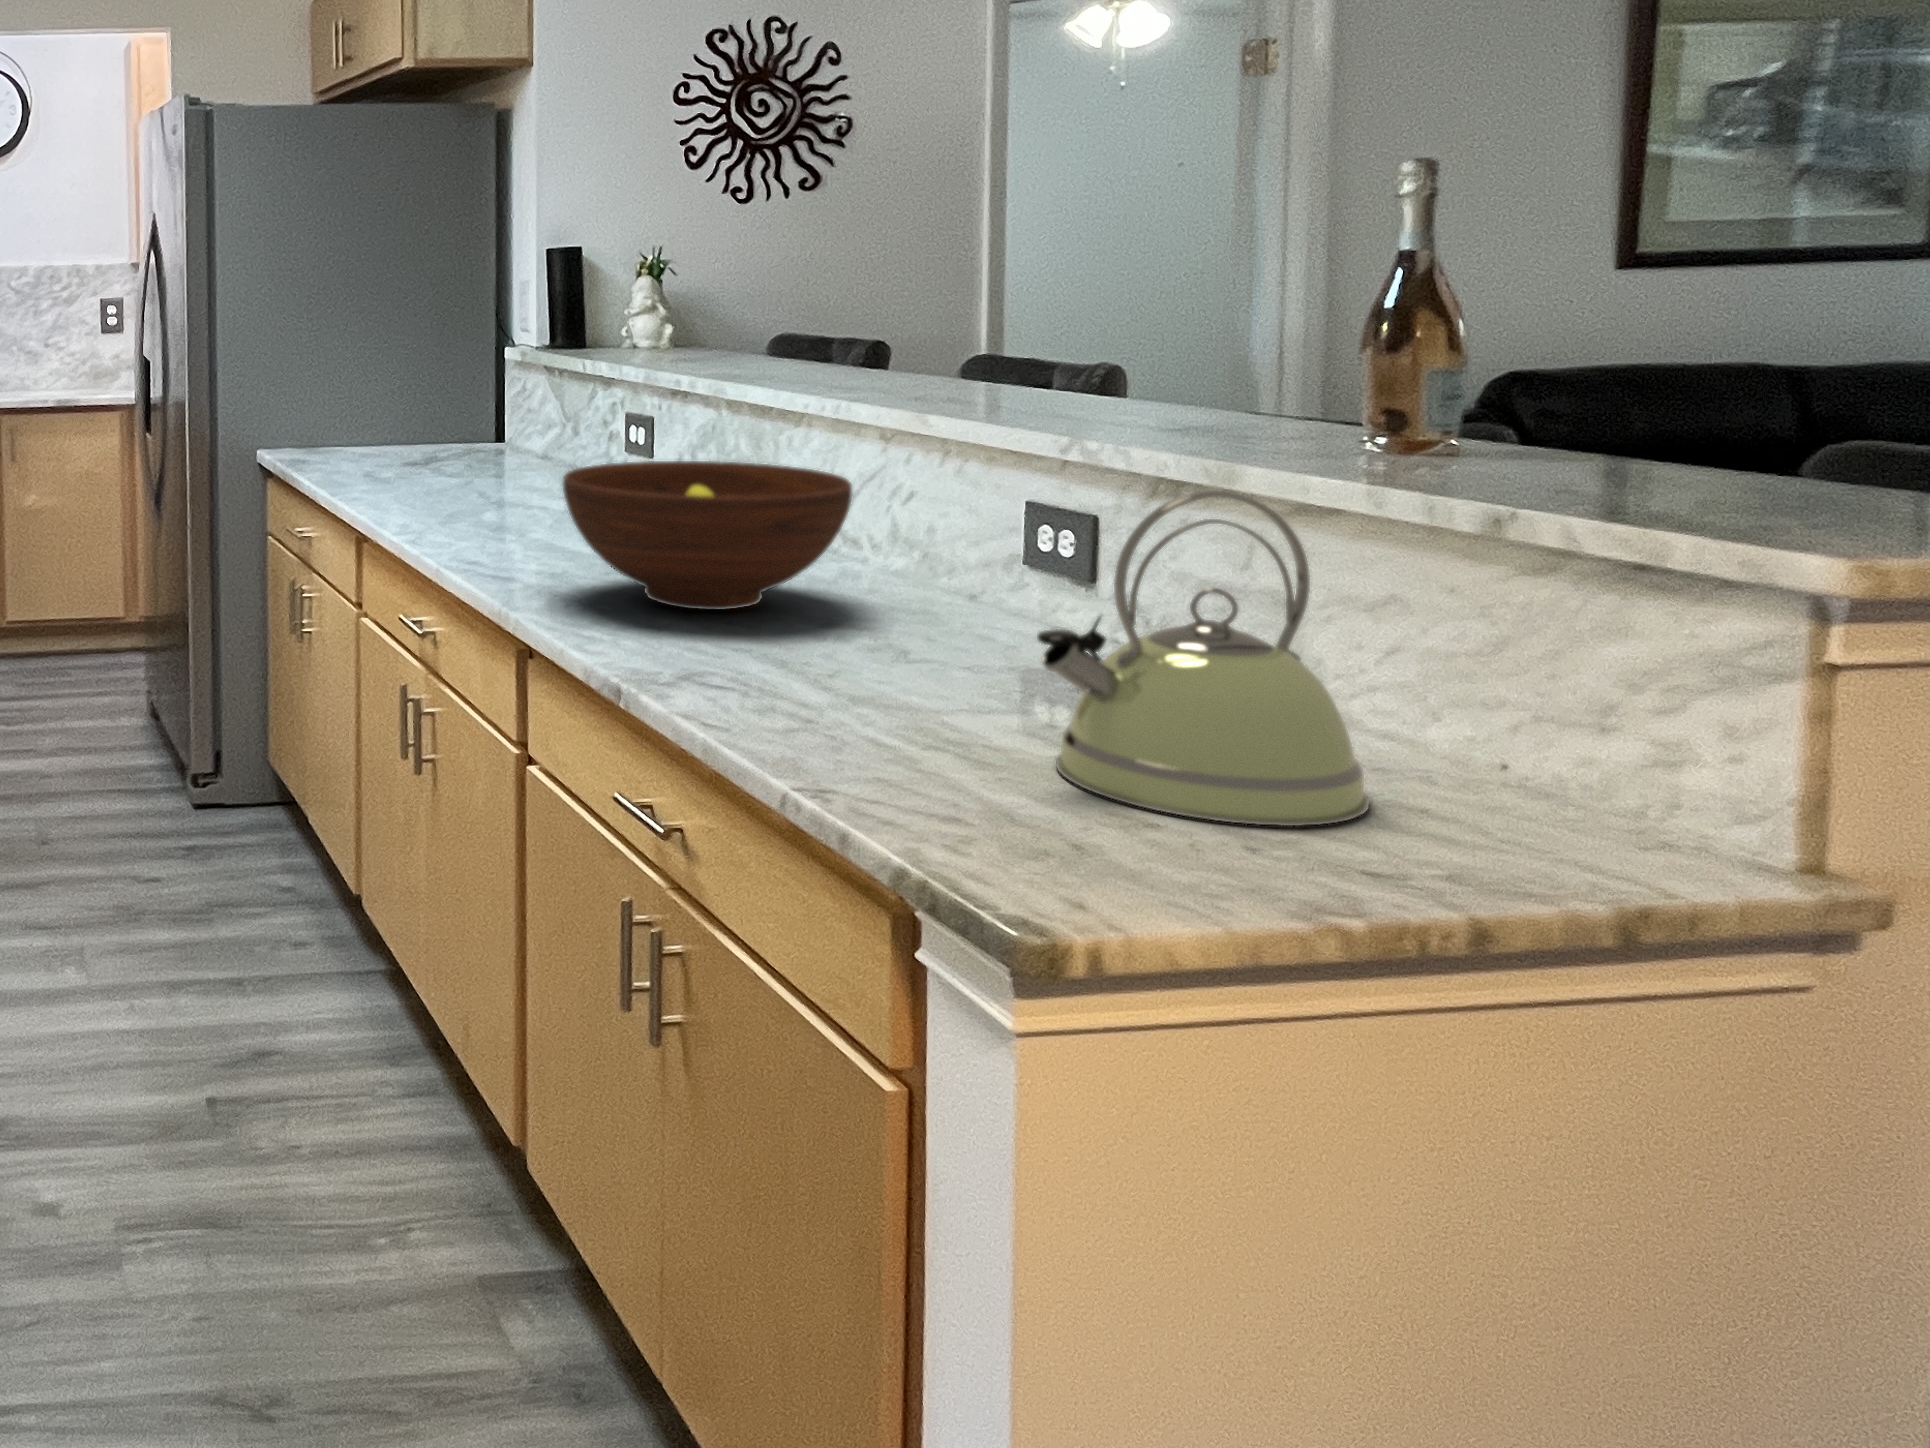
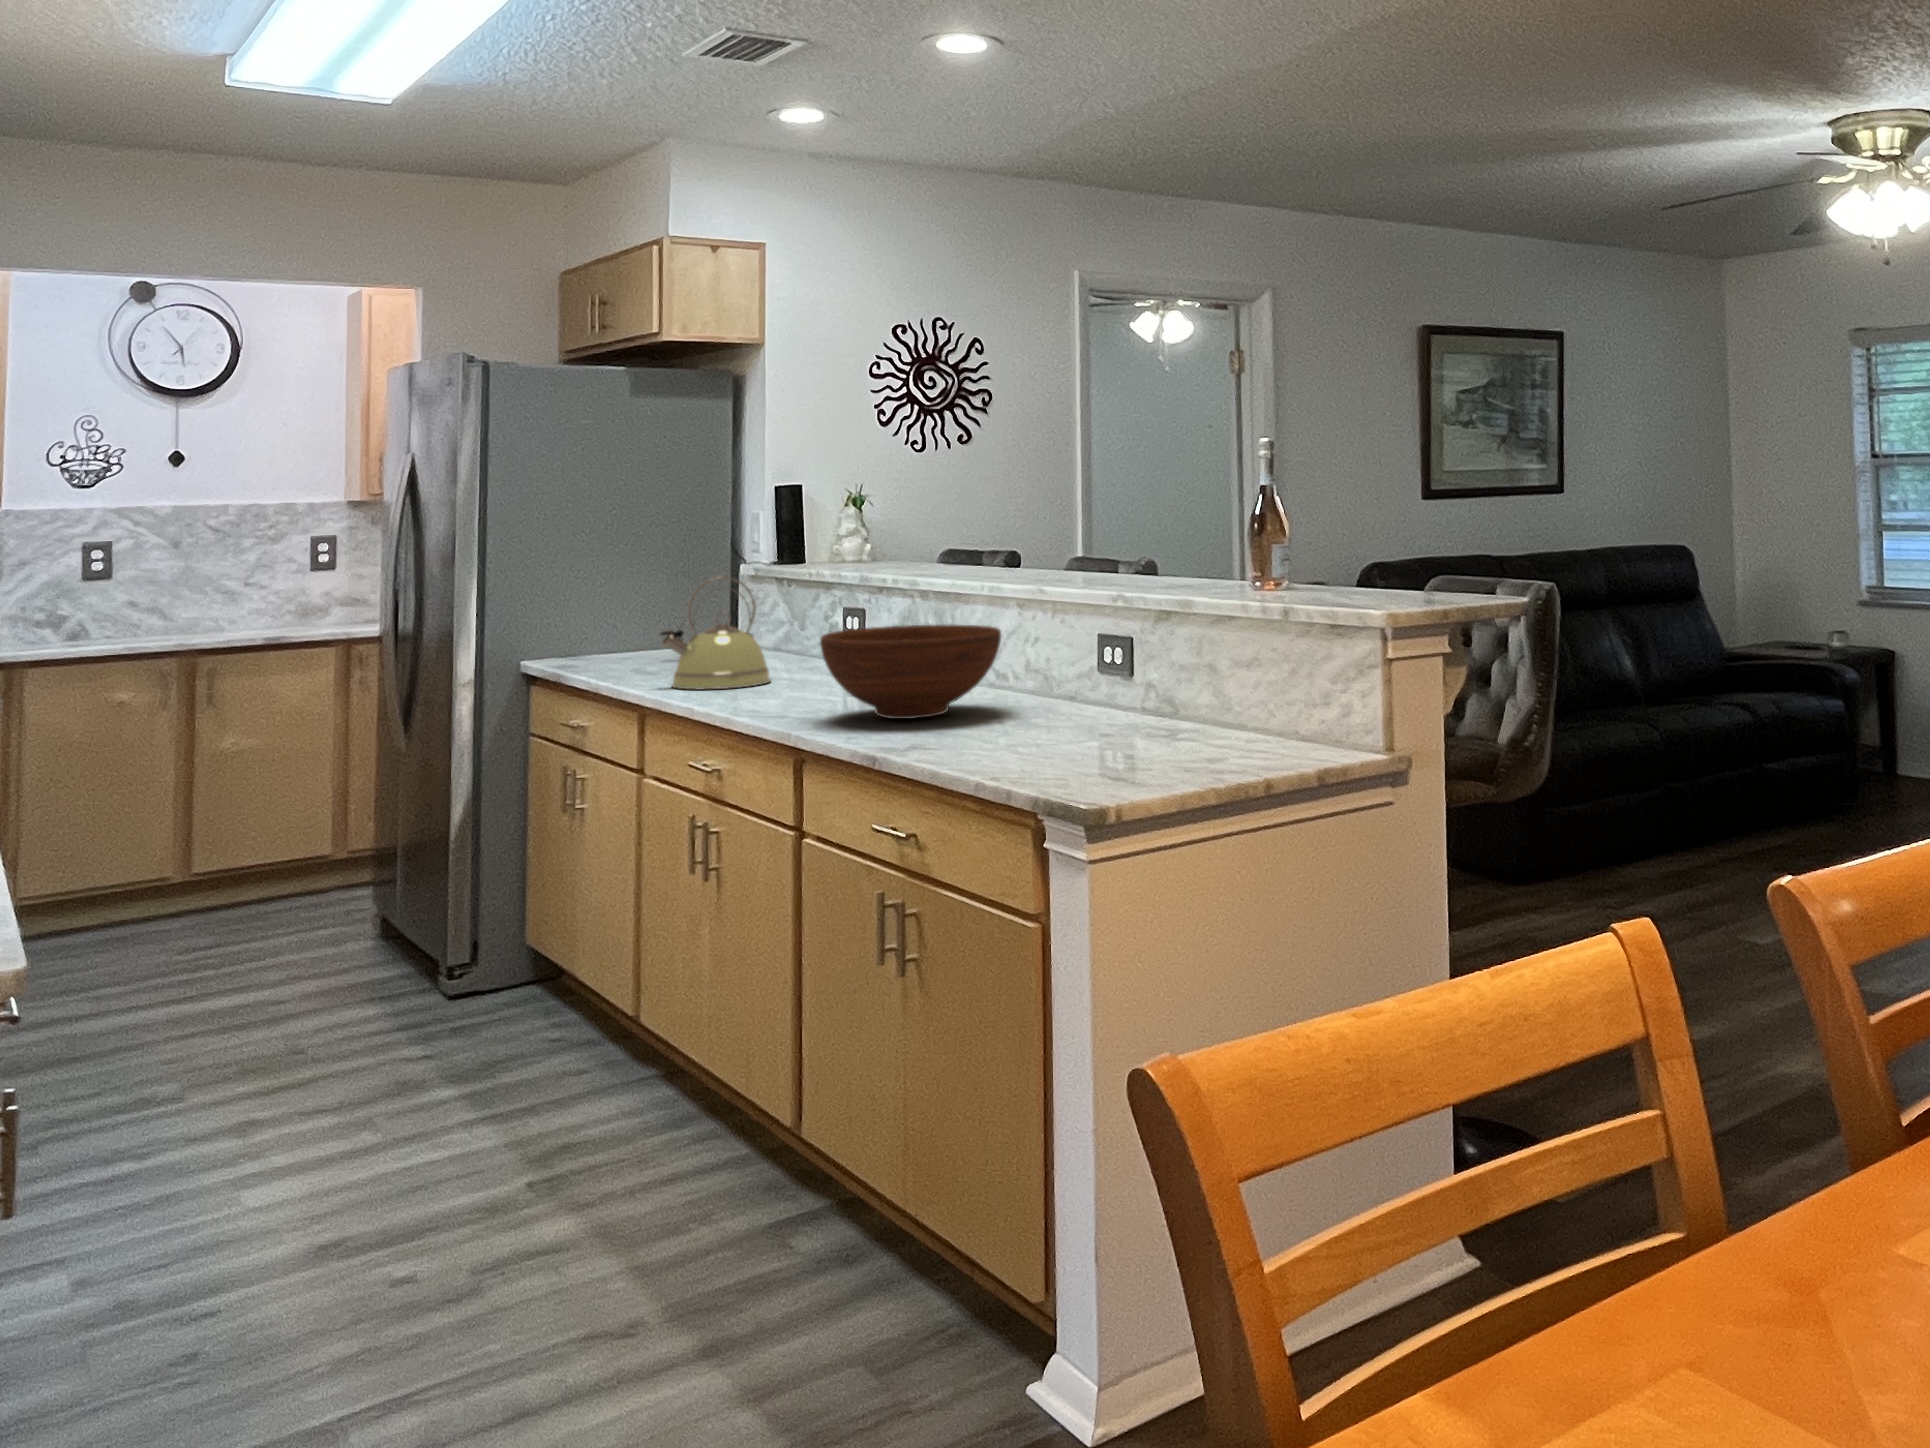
kettle: present [1037,490,1369,826] -> present [660,577,770,690]

